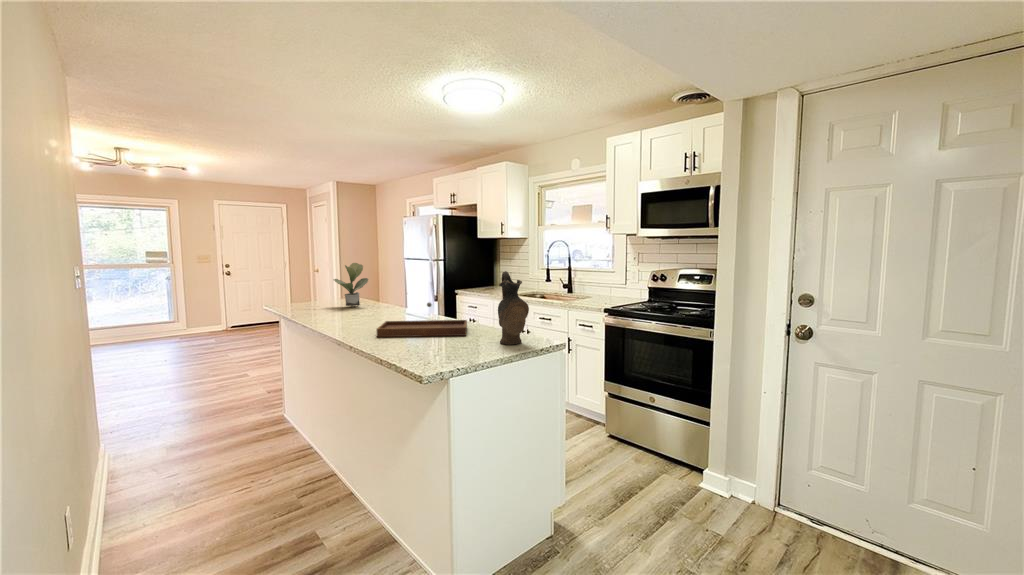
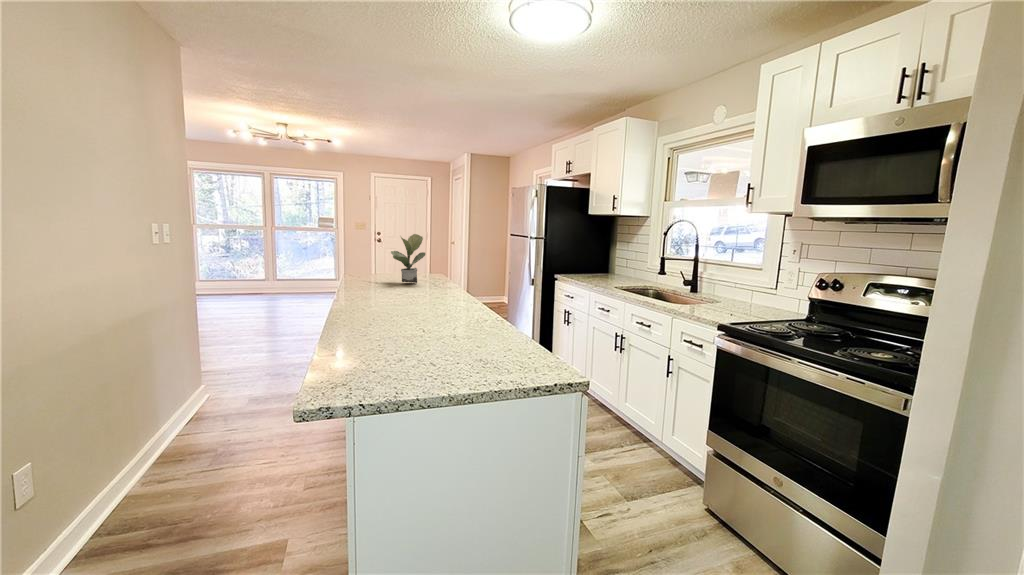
ceramic pitcher: present [498,271,529,344] -> none [474,255,521,371]
tray: present [377,302,467,337] -> none [350,290,479,343]

